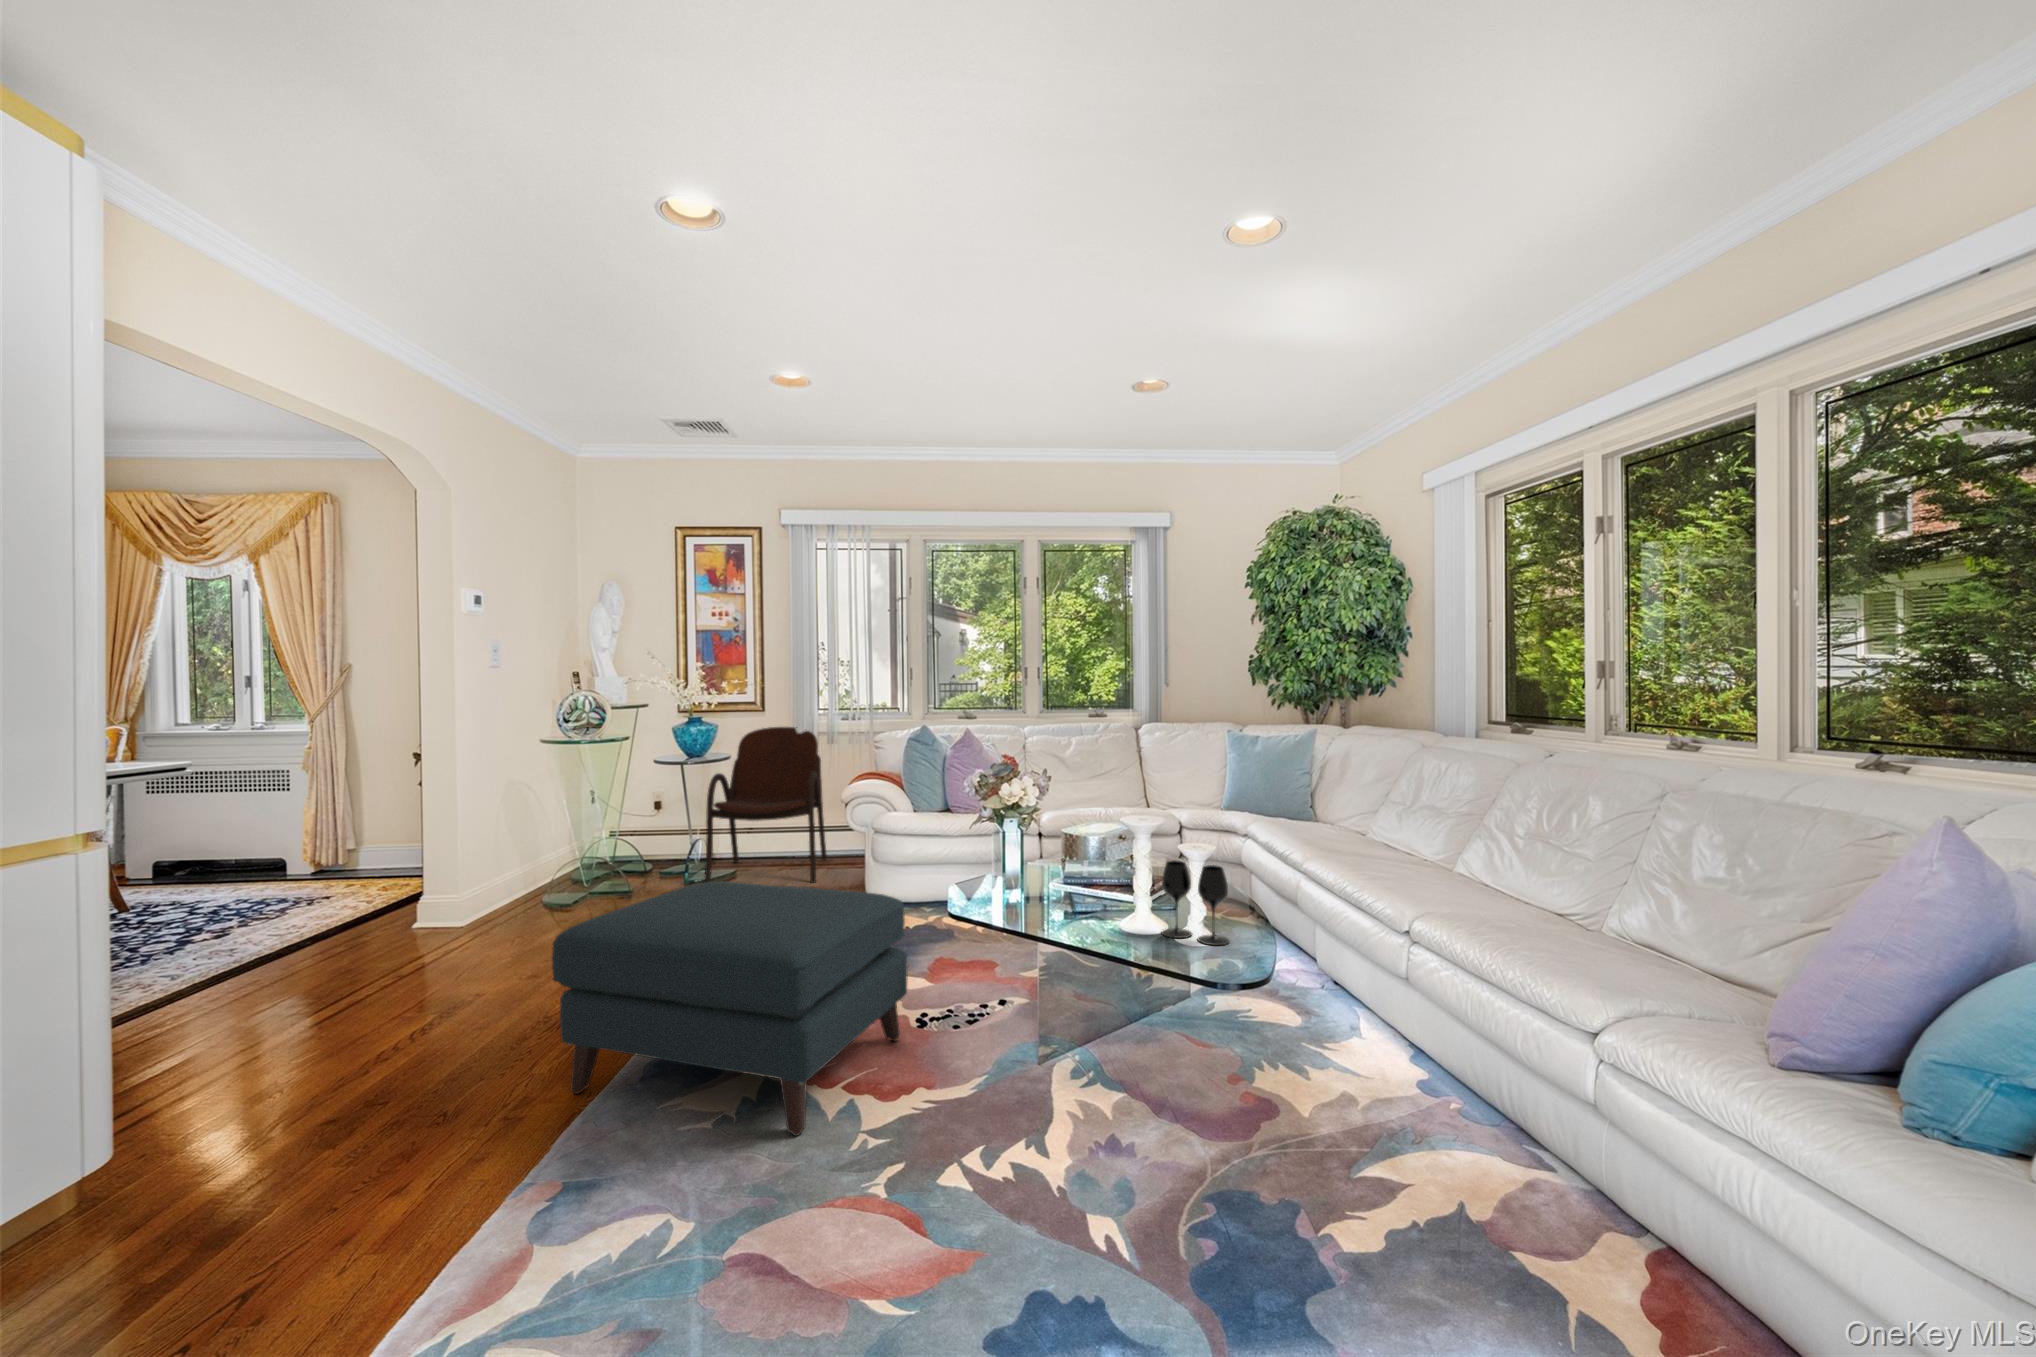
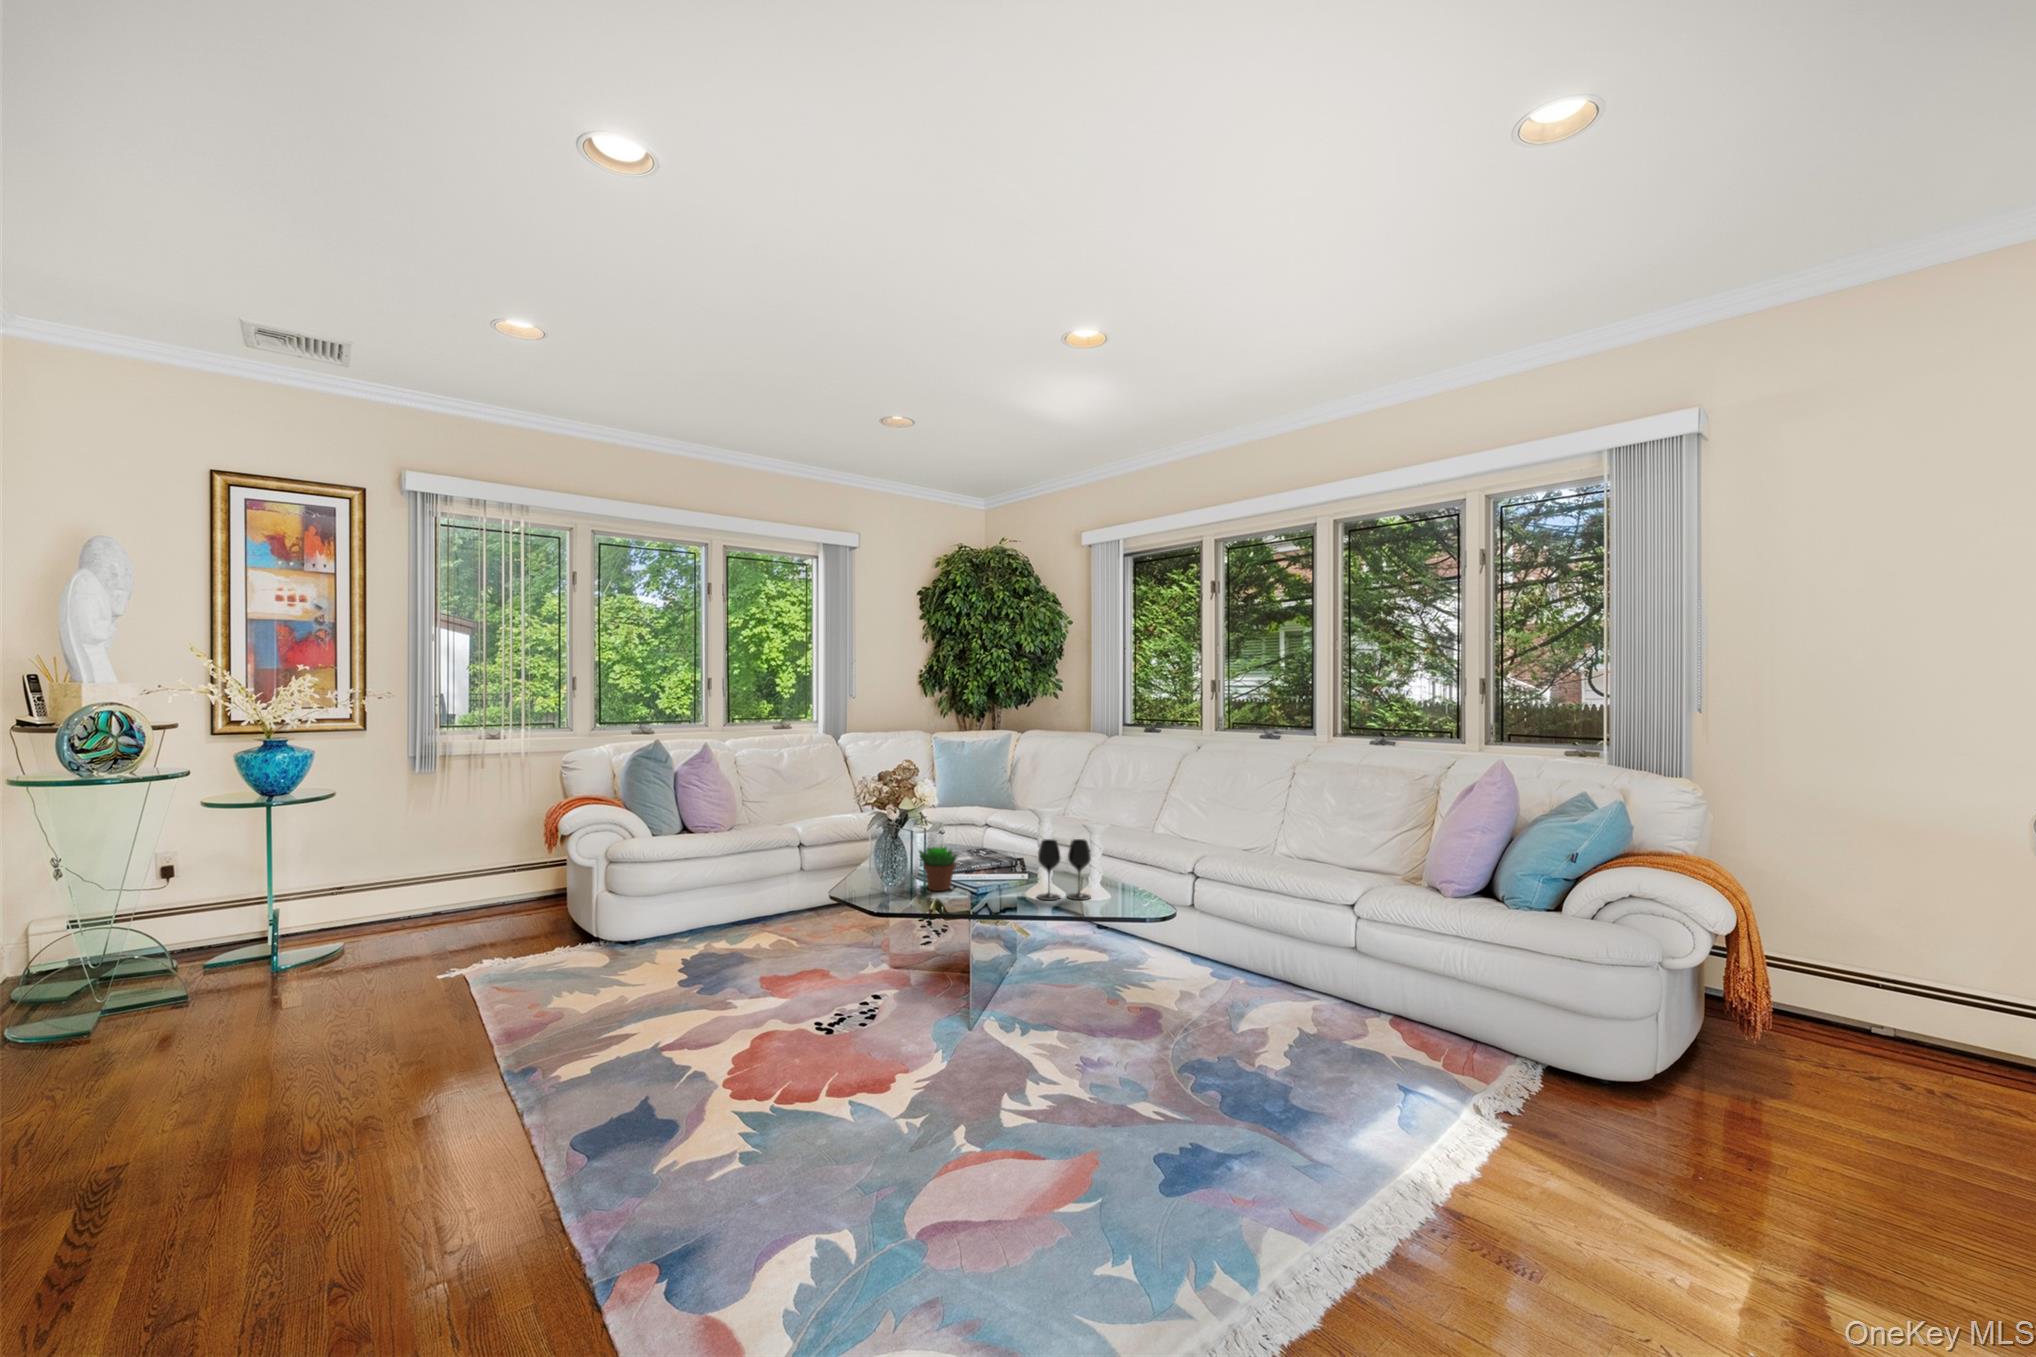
armchair: present [704,727,827,883] -> none [312,748,489,968]
succulent plant: none [1054,852,1103,904] -> present [919,847,957,891]
ottoman: present [552,881,908,1136] -> none [495,906,858,1205]

